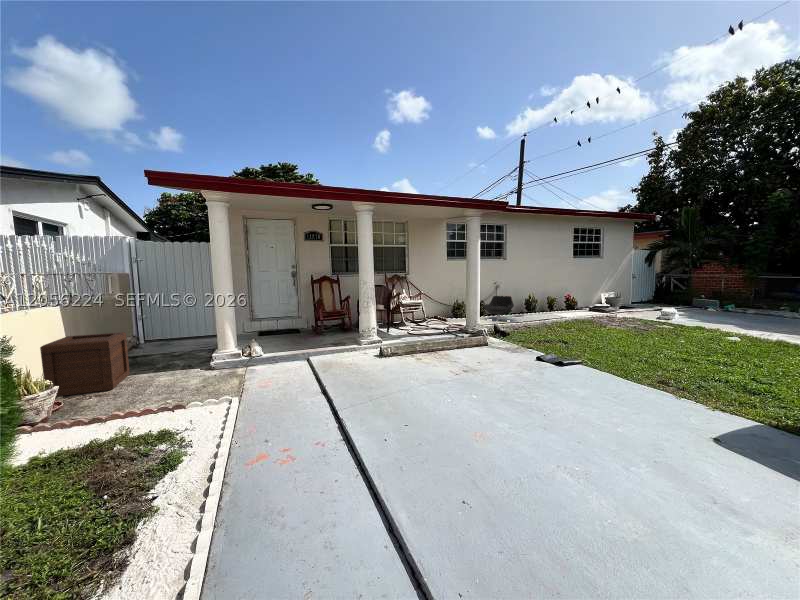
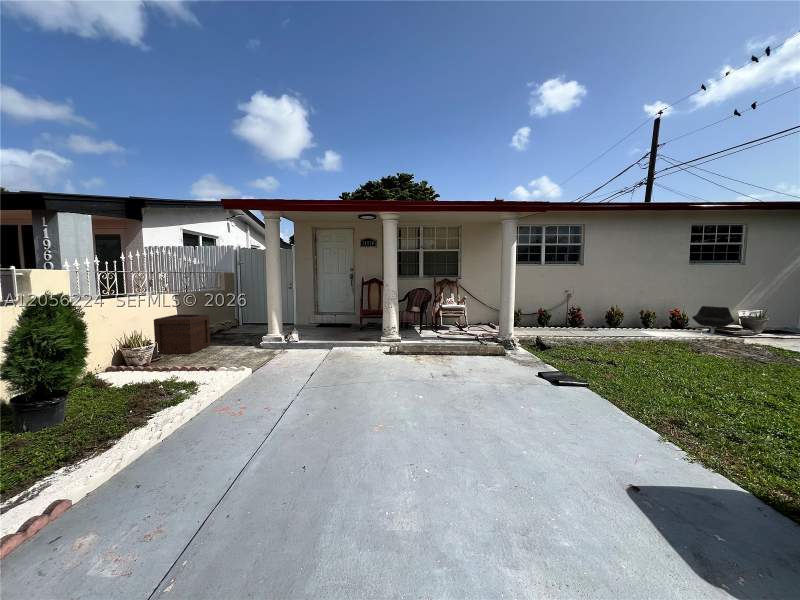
lounge chair: present [484,296,514,322] -> present [692,306,735,336]

